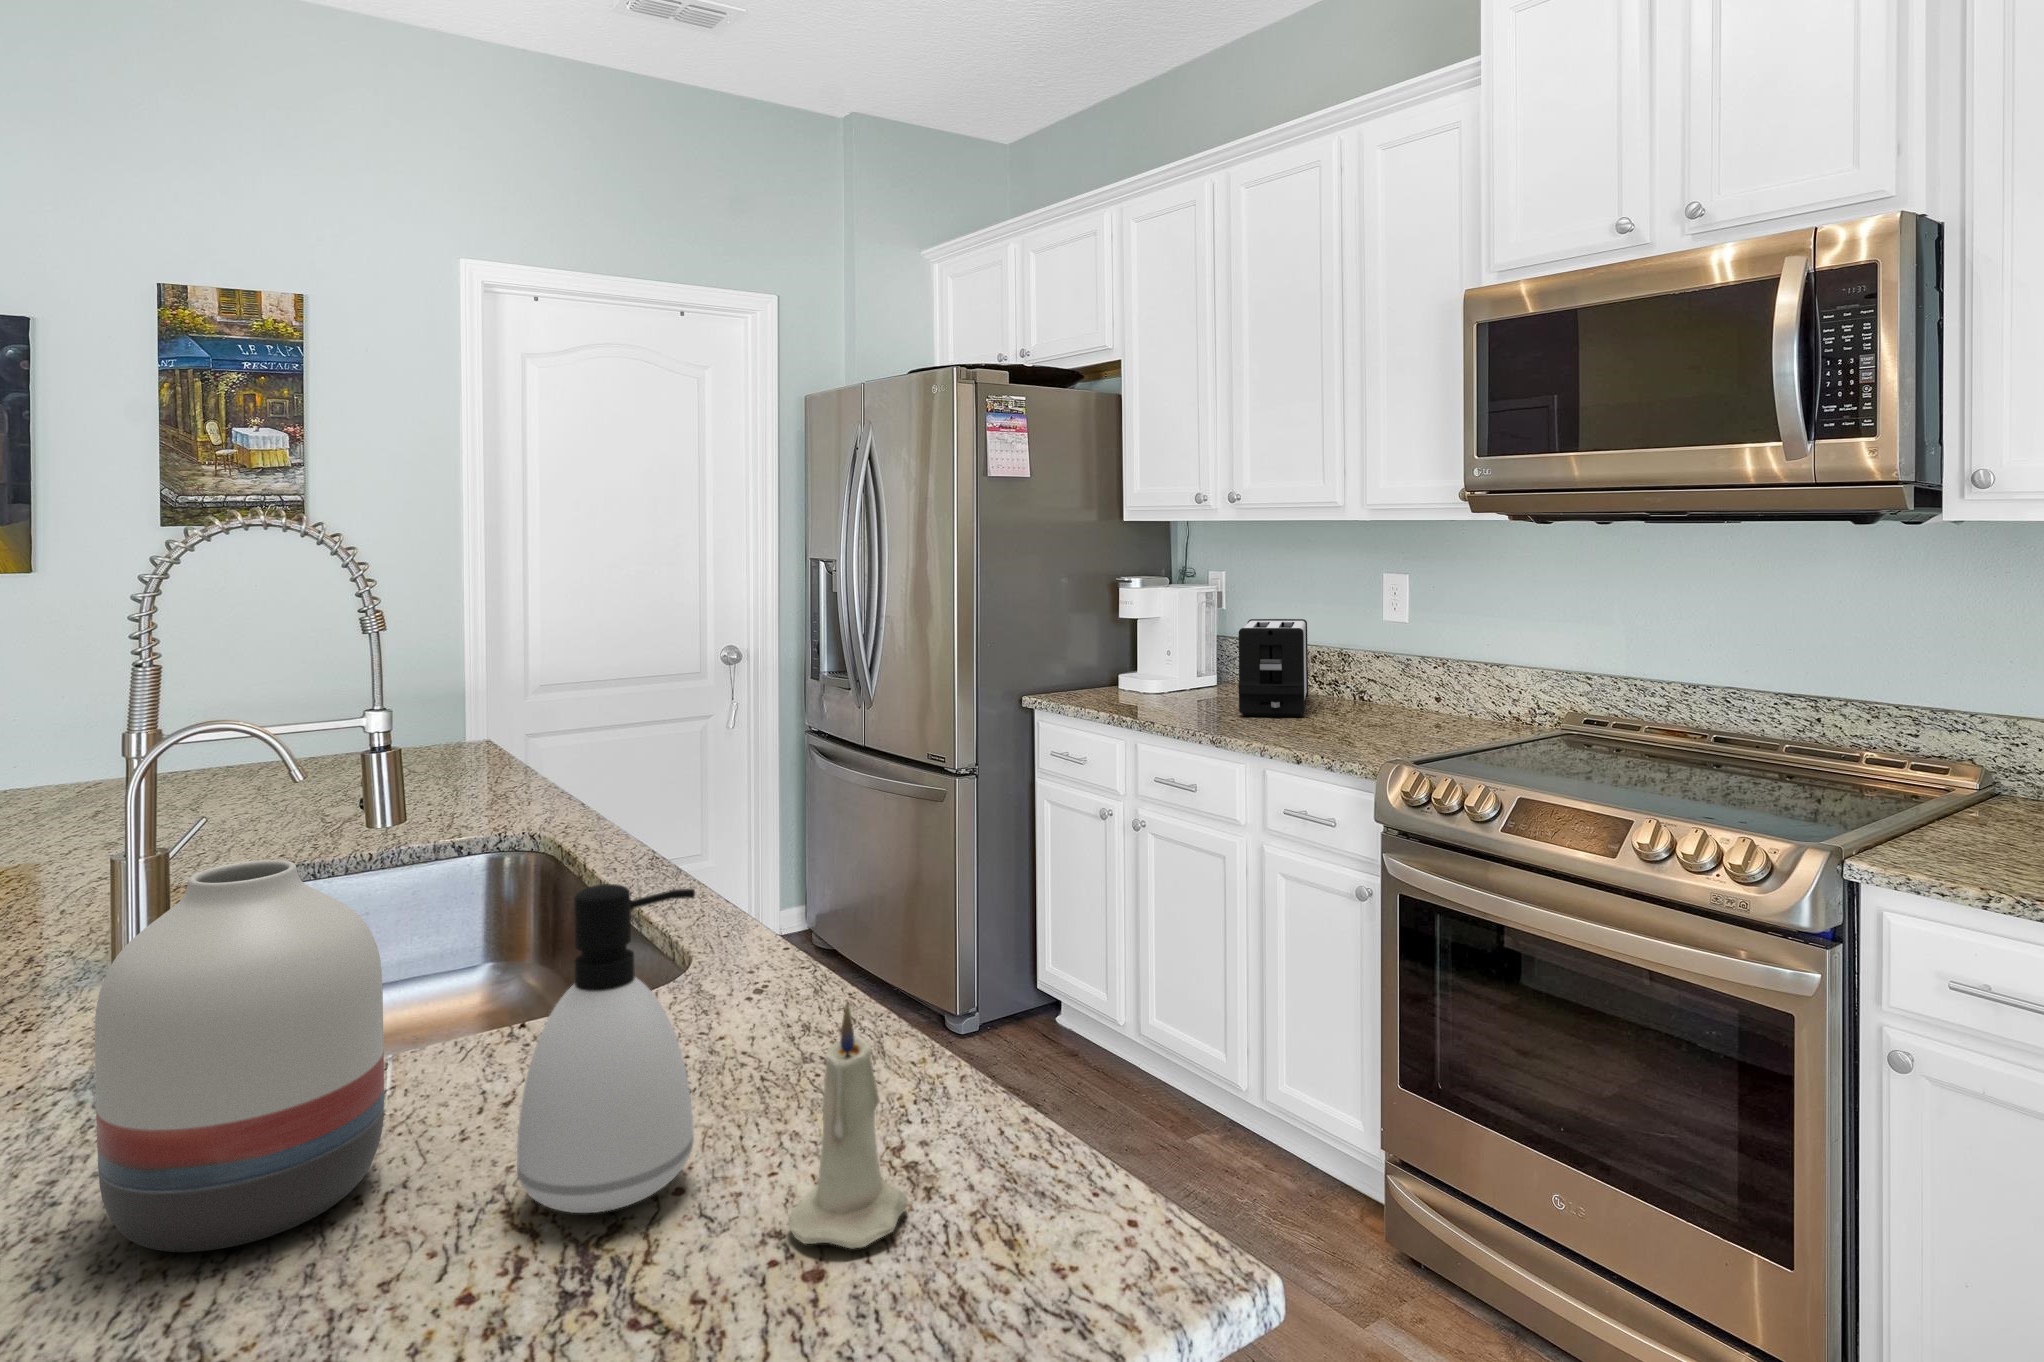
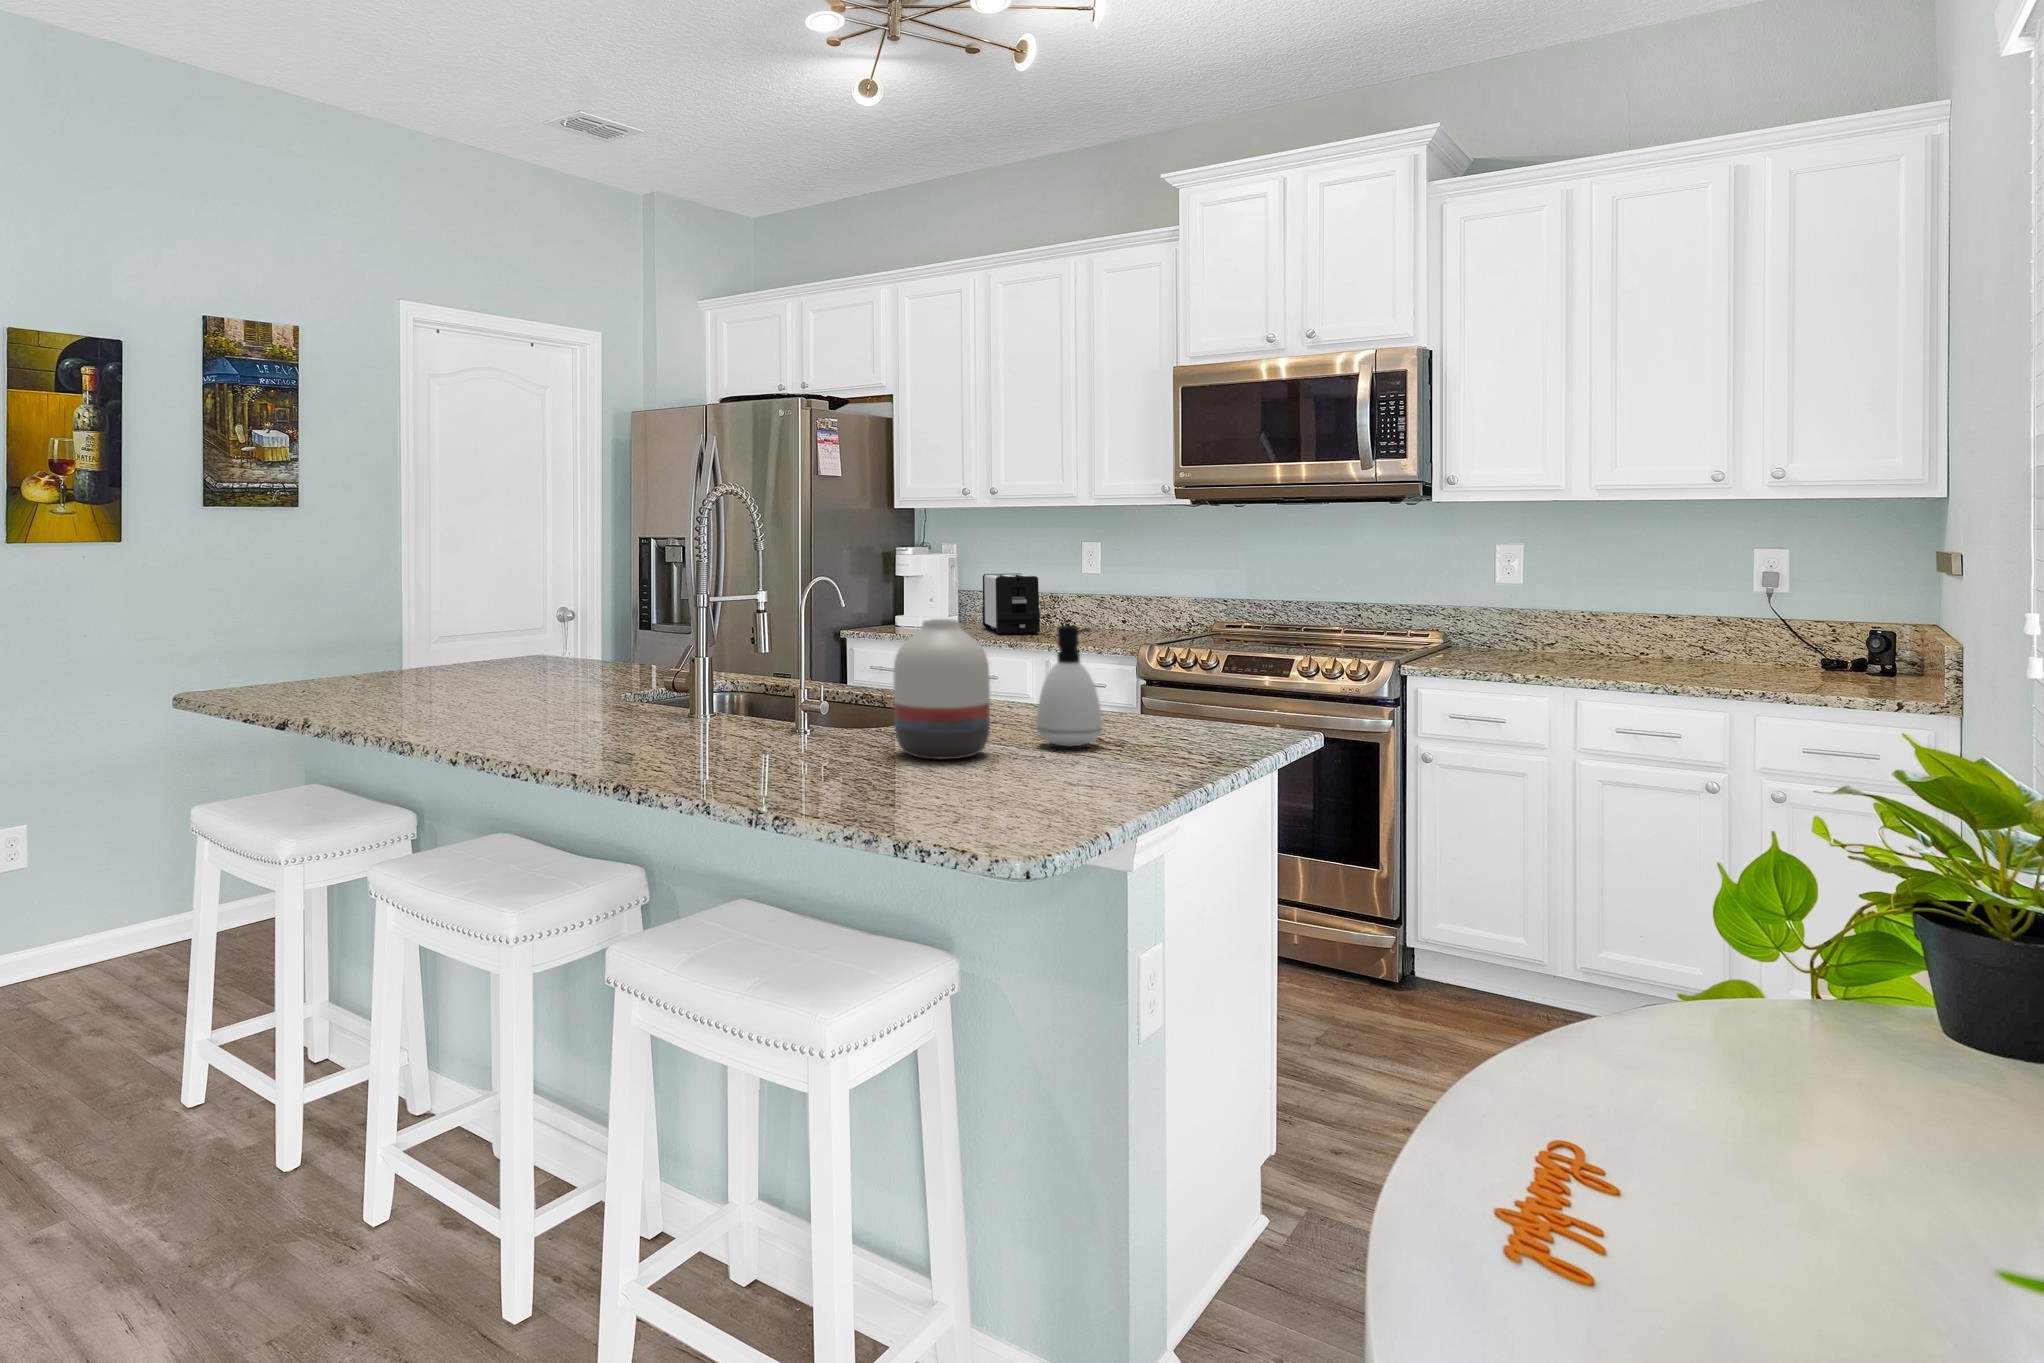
candle: present [788,1004,908,1248] -> none [1148,662,1193,745]

